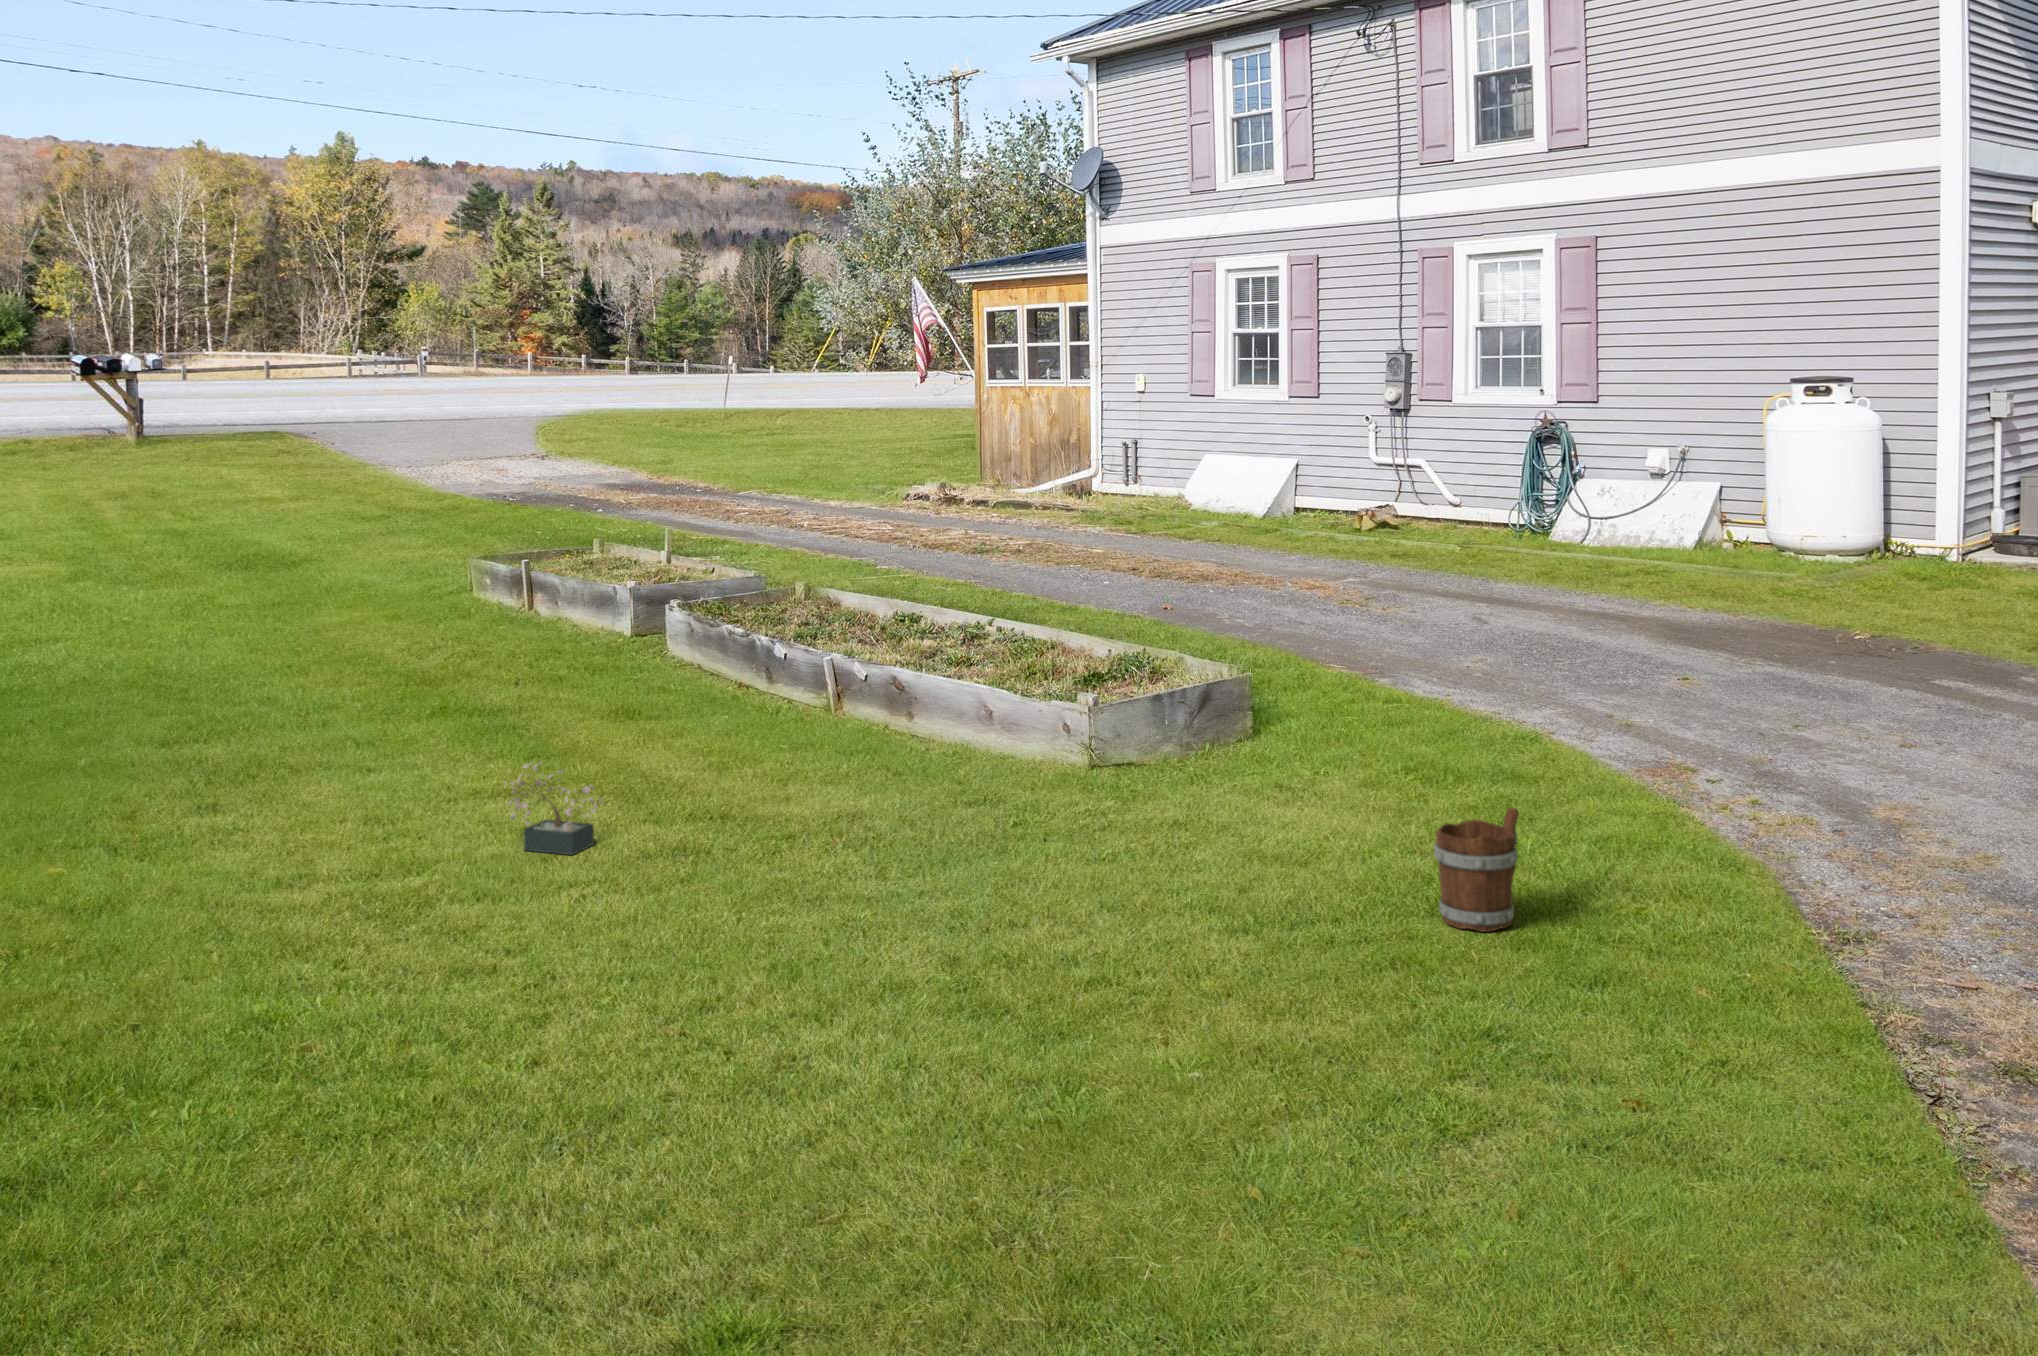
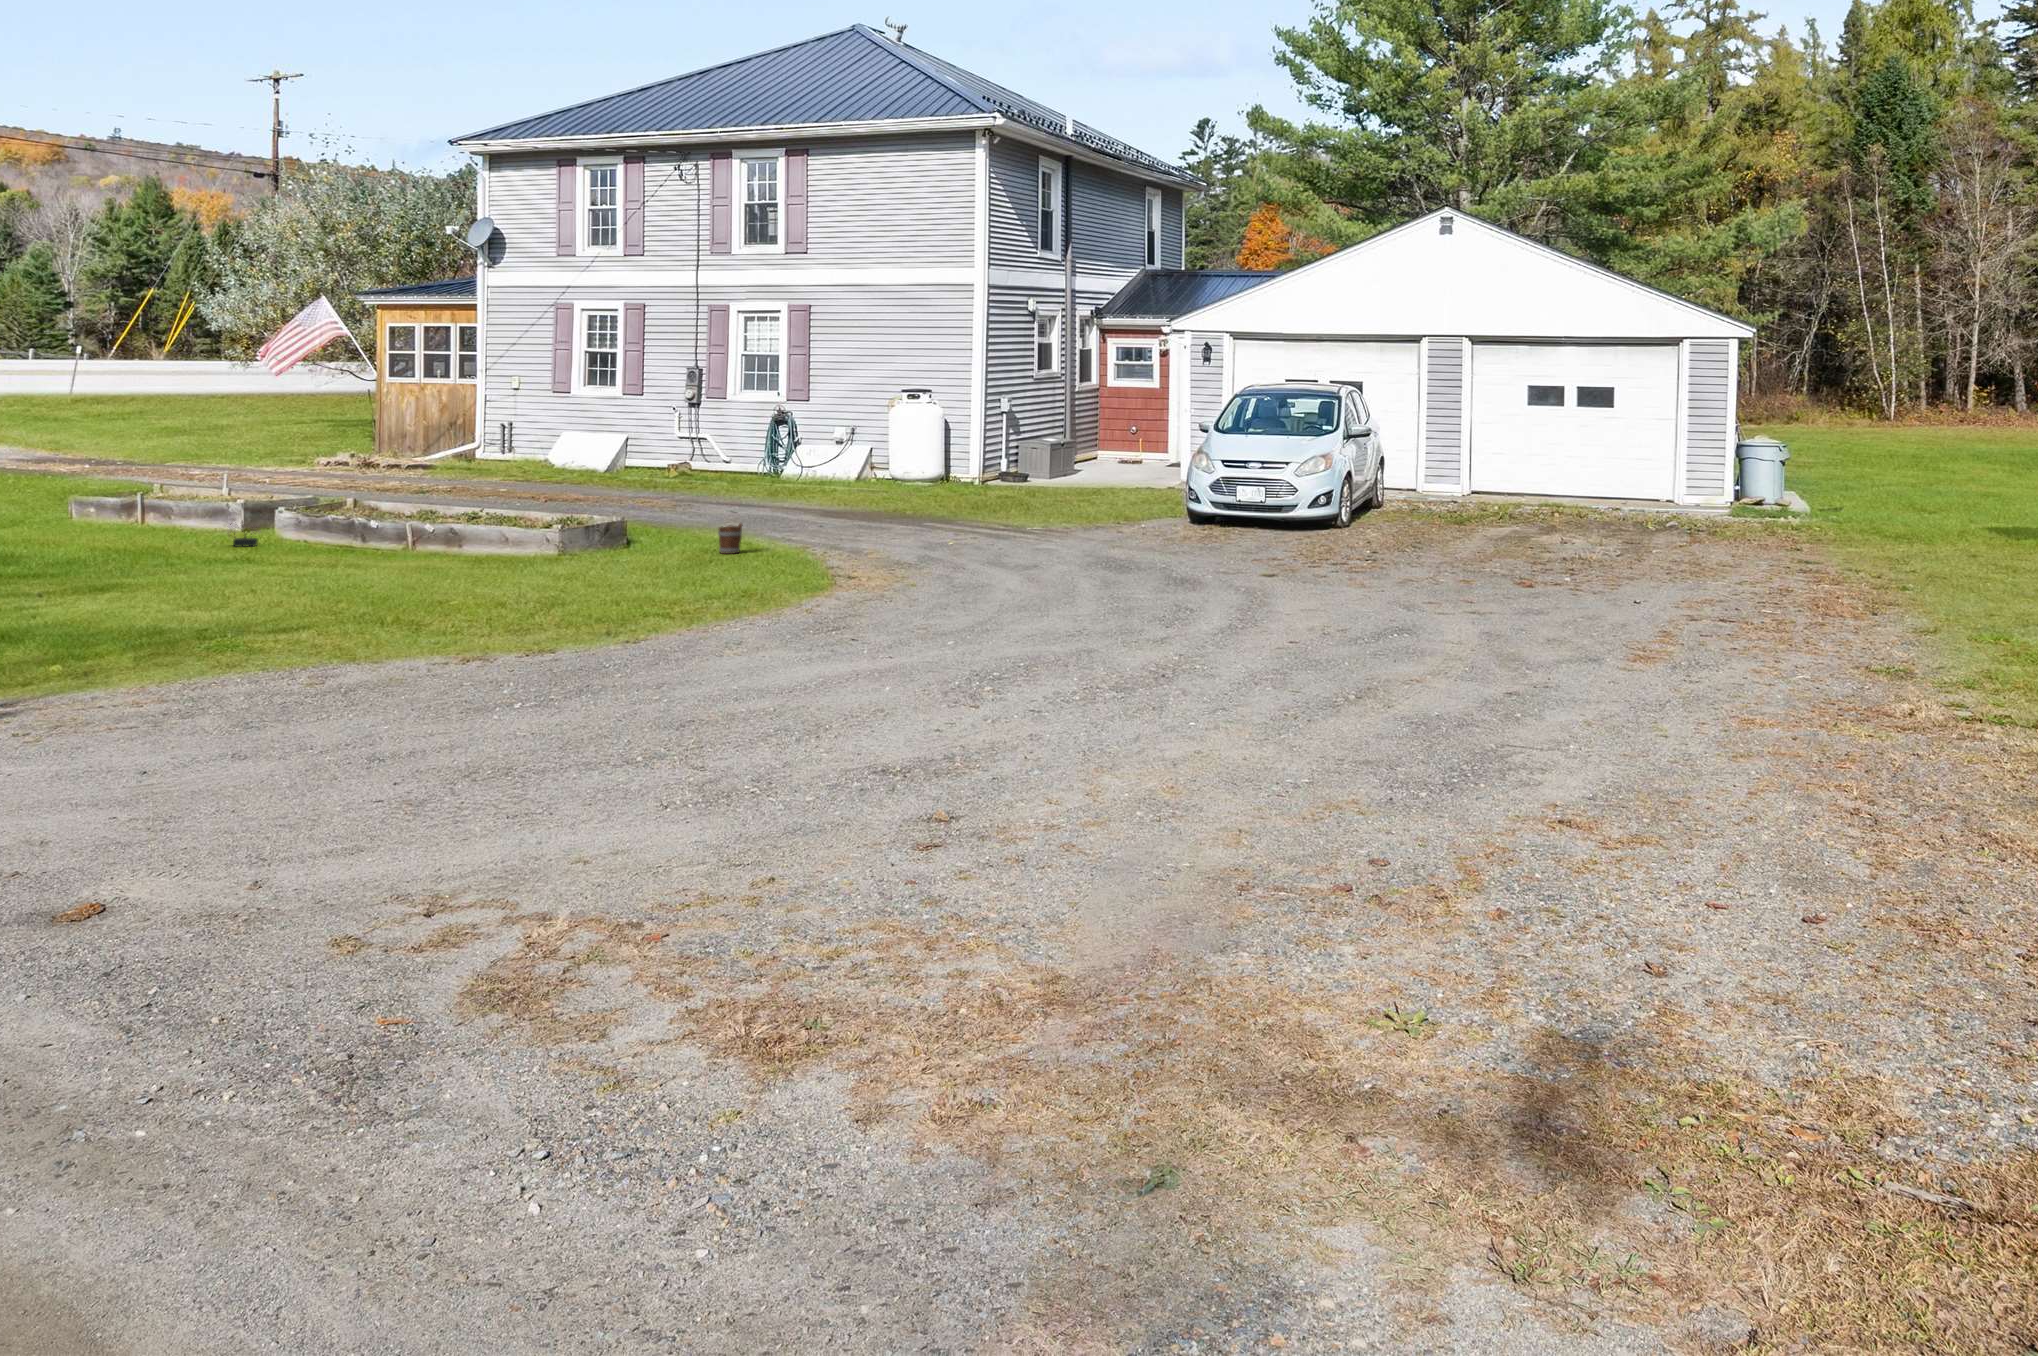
decorative plant: present [505,762,604,855] -> present [230,519,258,547]

